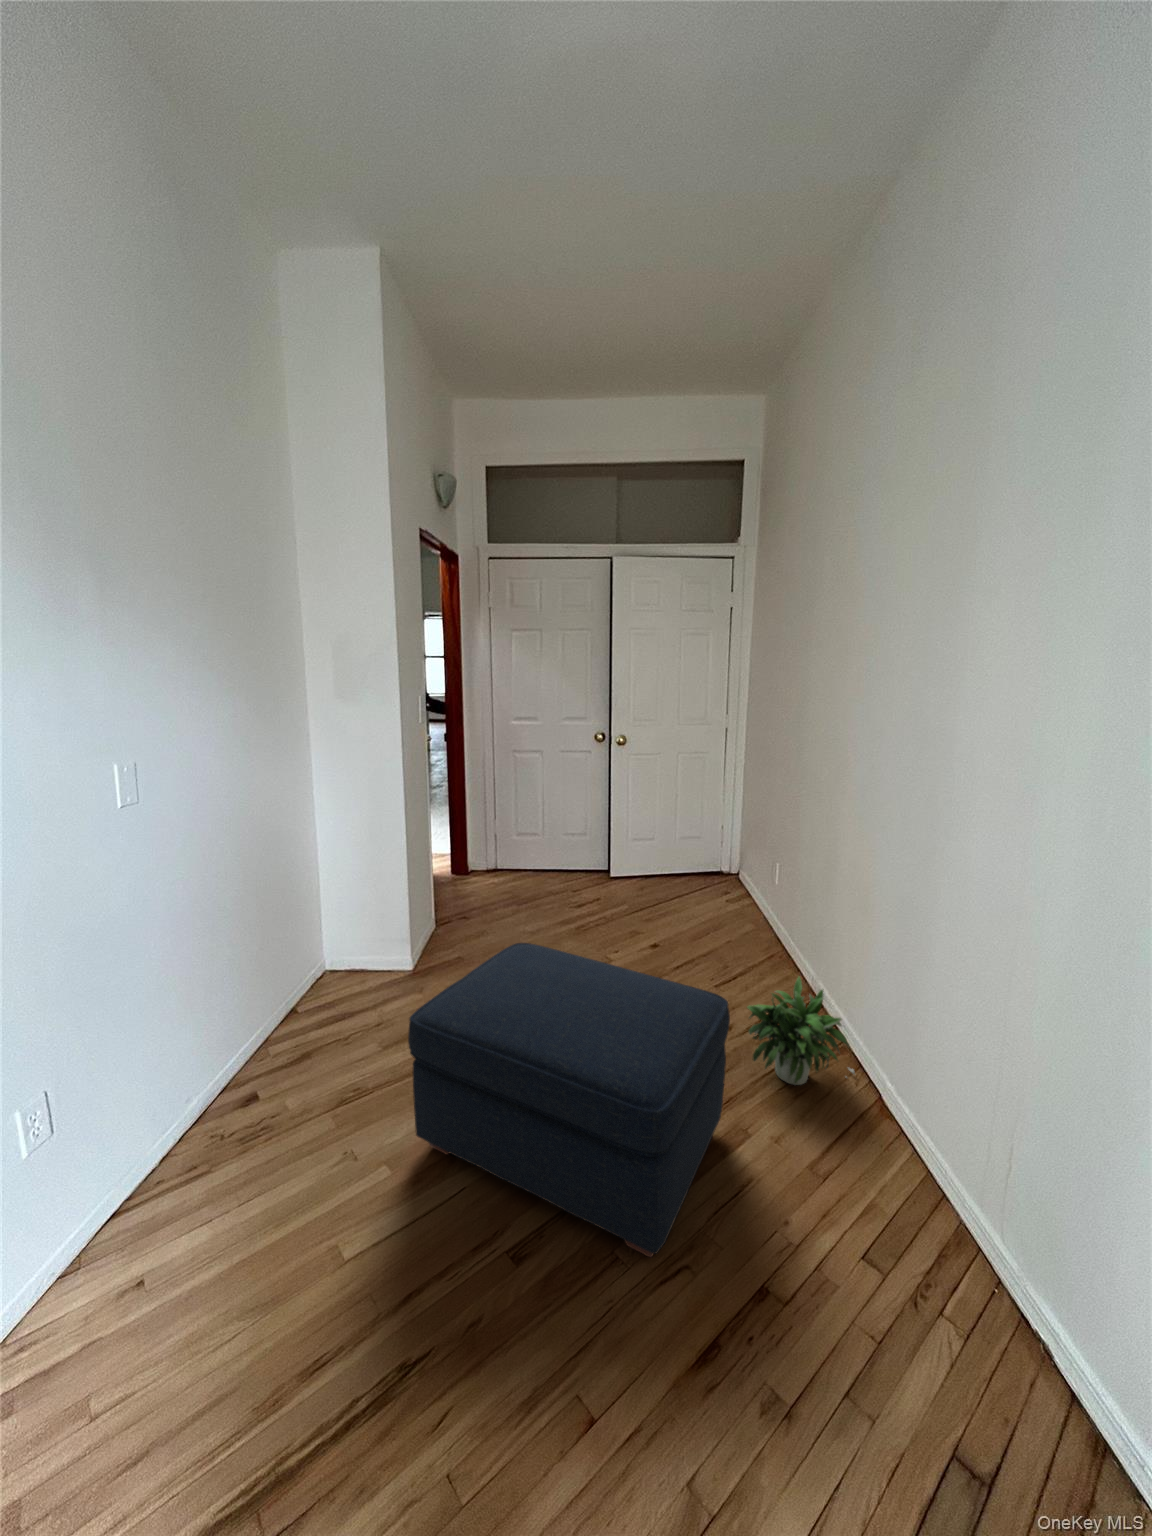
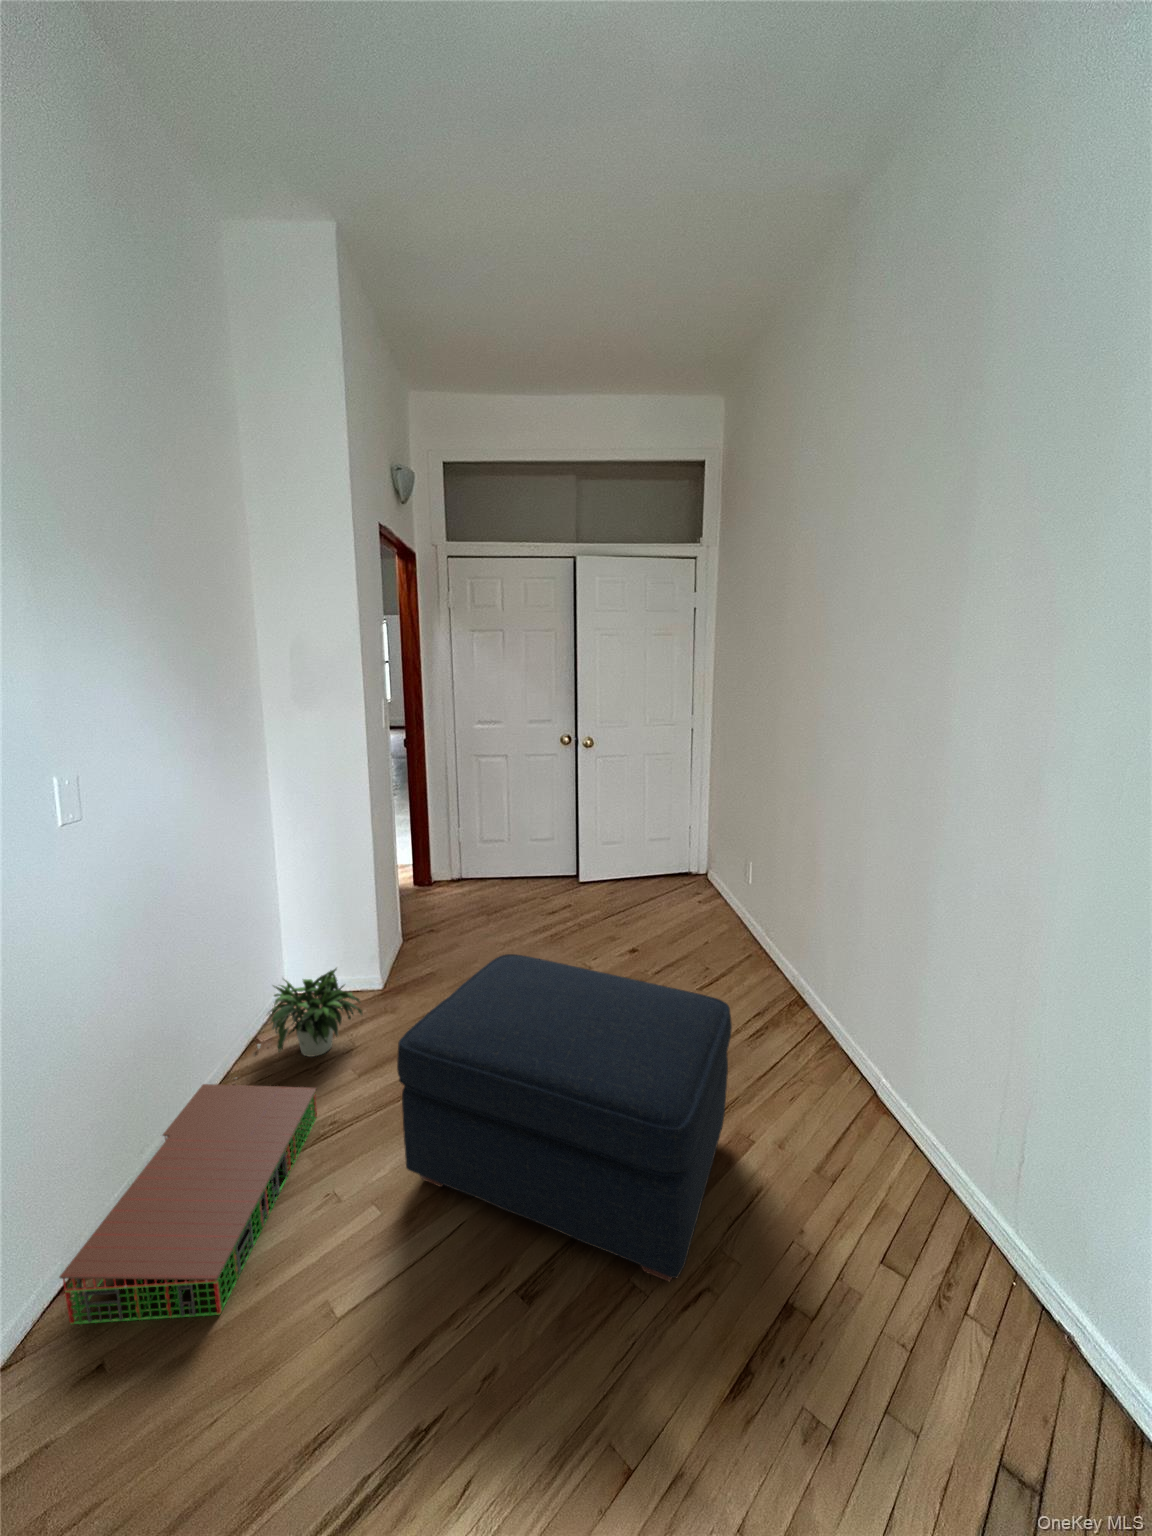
potted plant: present [747,977,855,1085] -> present [235,968,362,1079]
storage bin: none [110,1047,342,1248] -> present [60,1084,317,1324]

